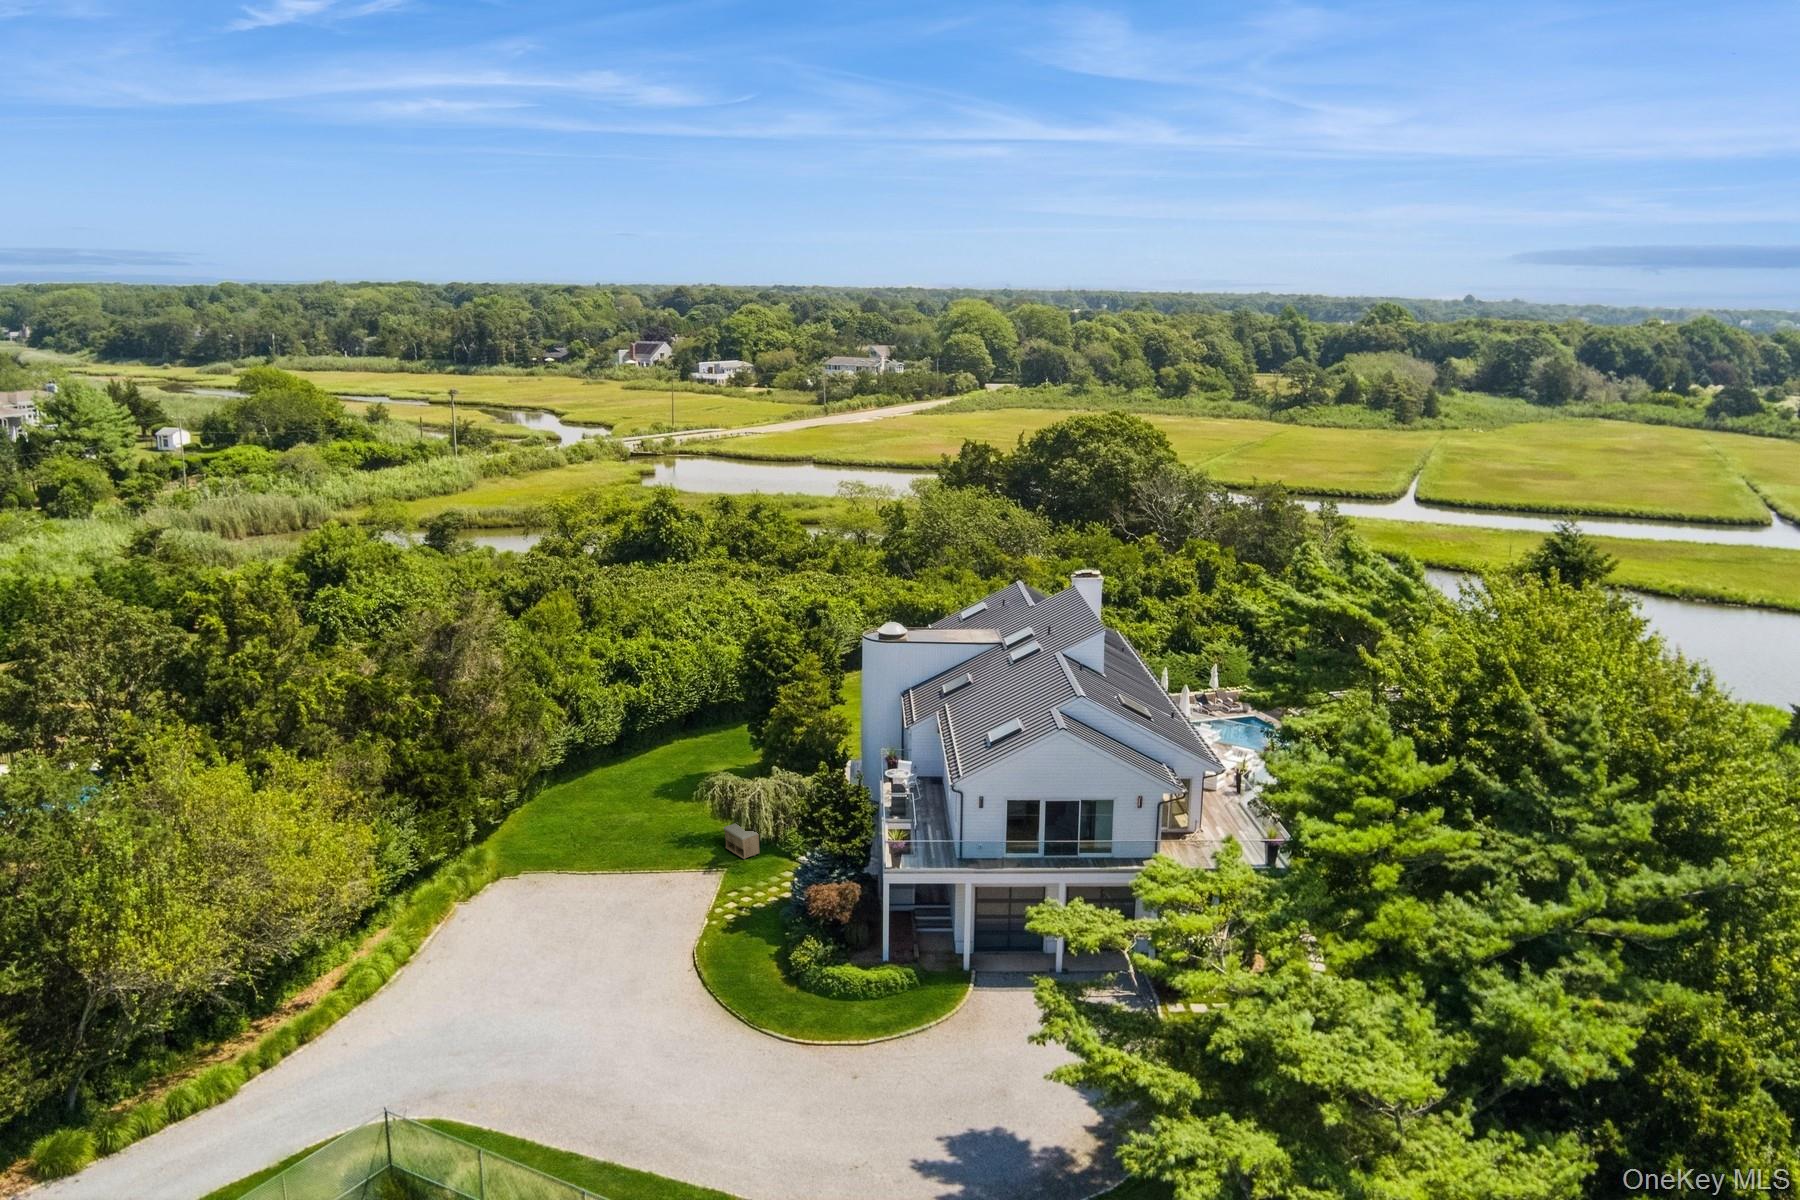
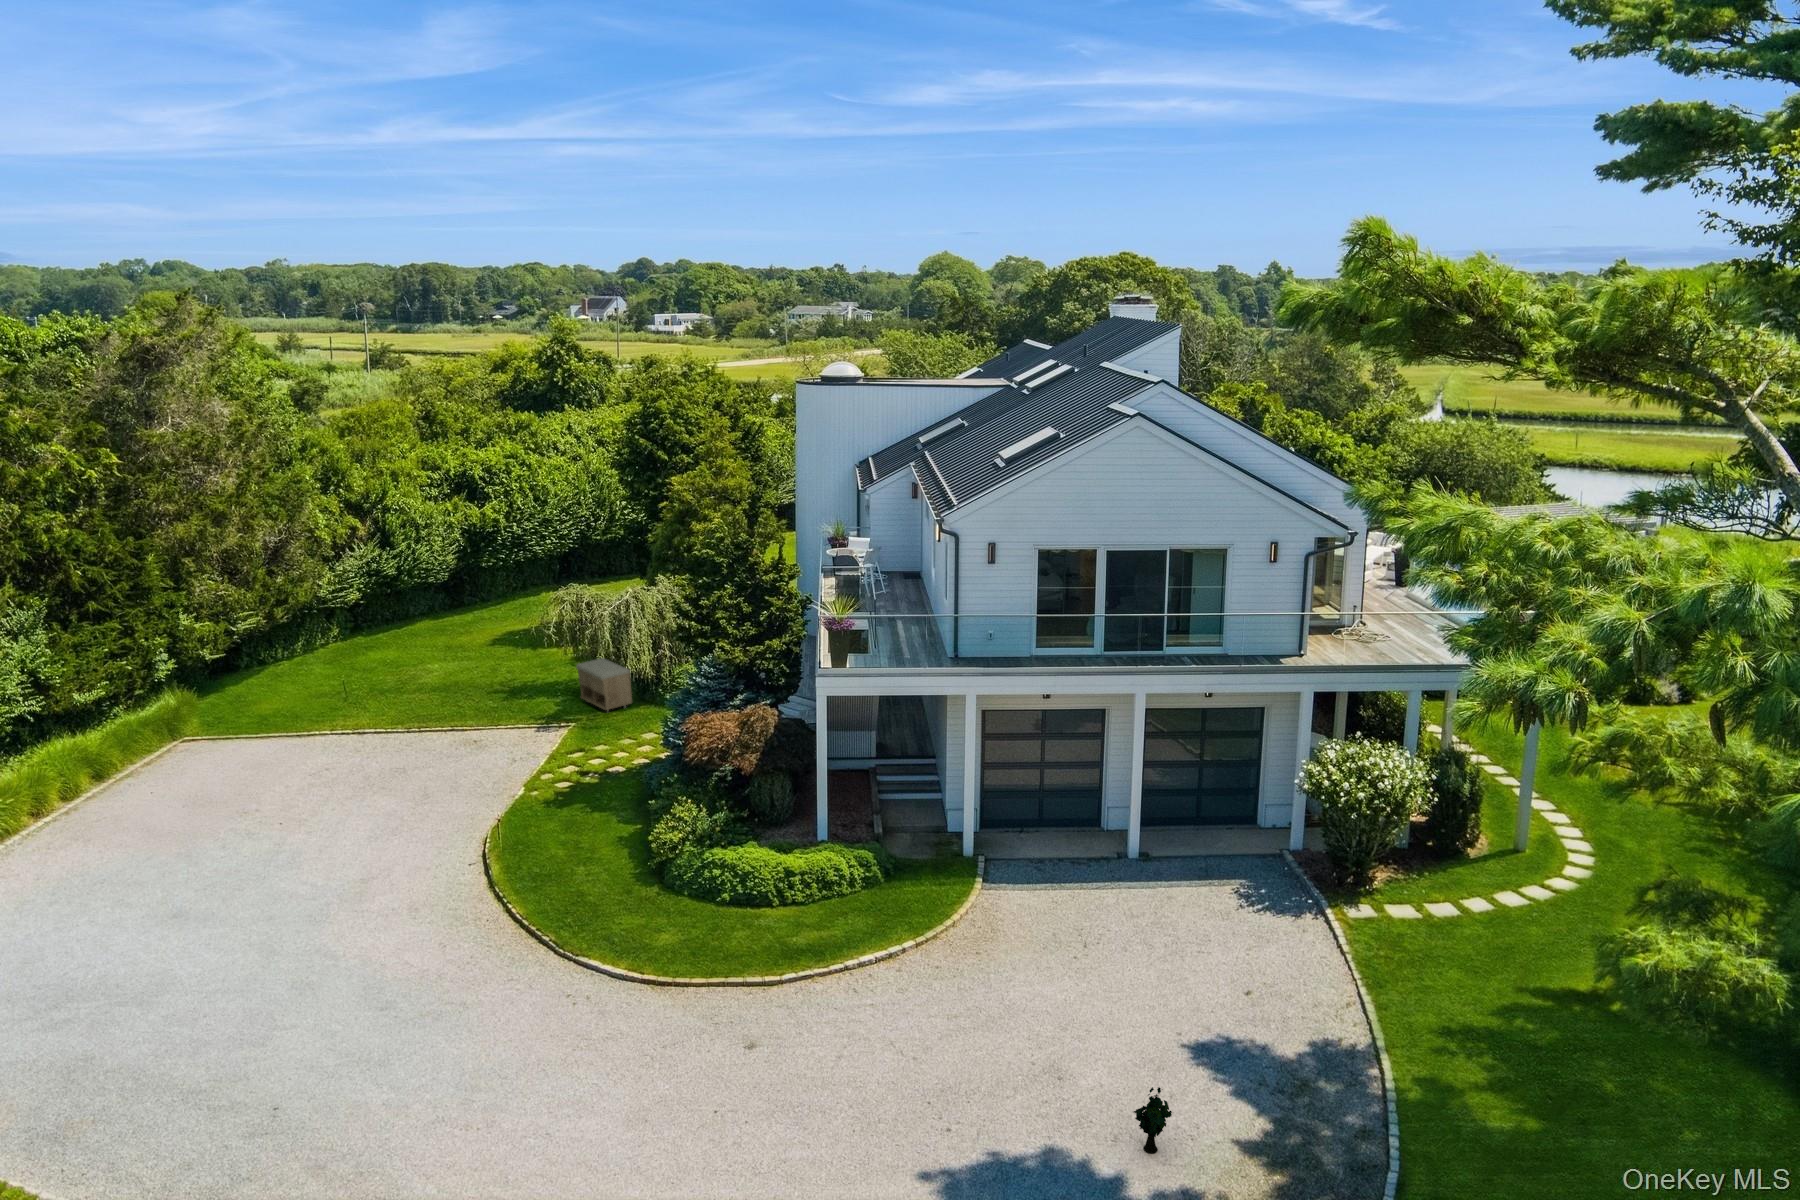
decorative plant: none [1034,1101,1053,1131] -> present [1134,1087,1172,1154]

